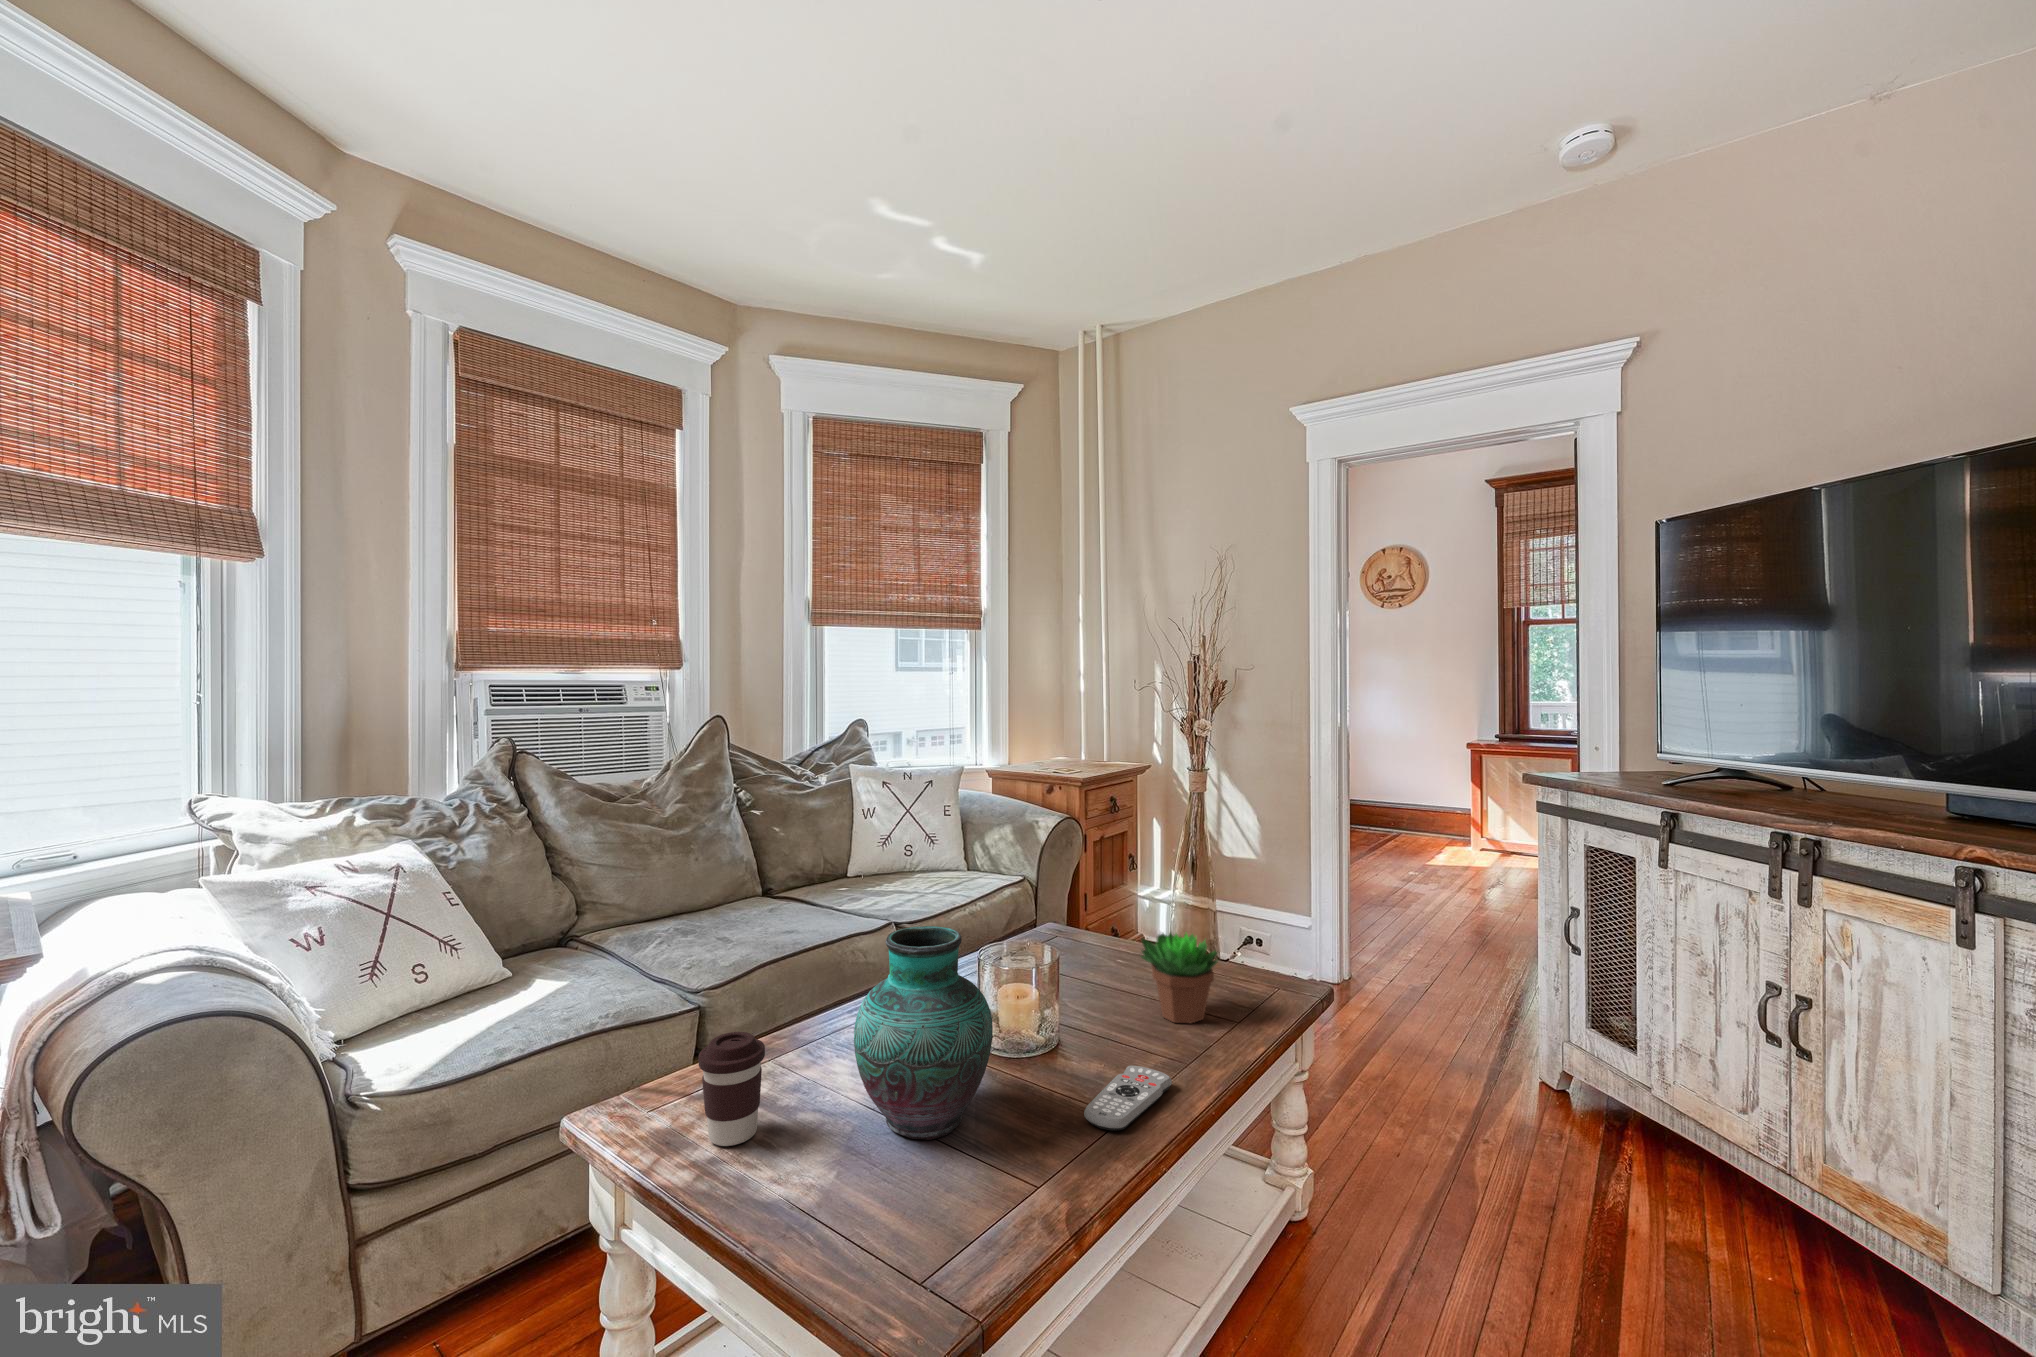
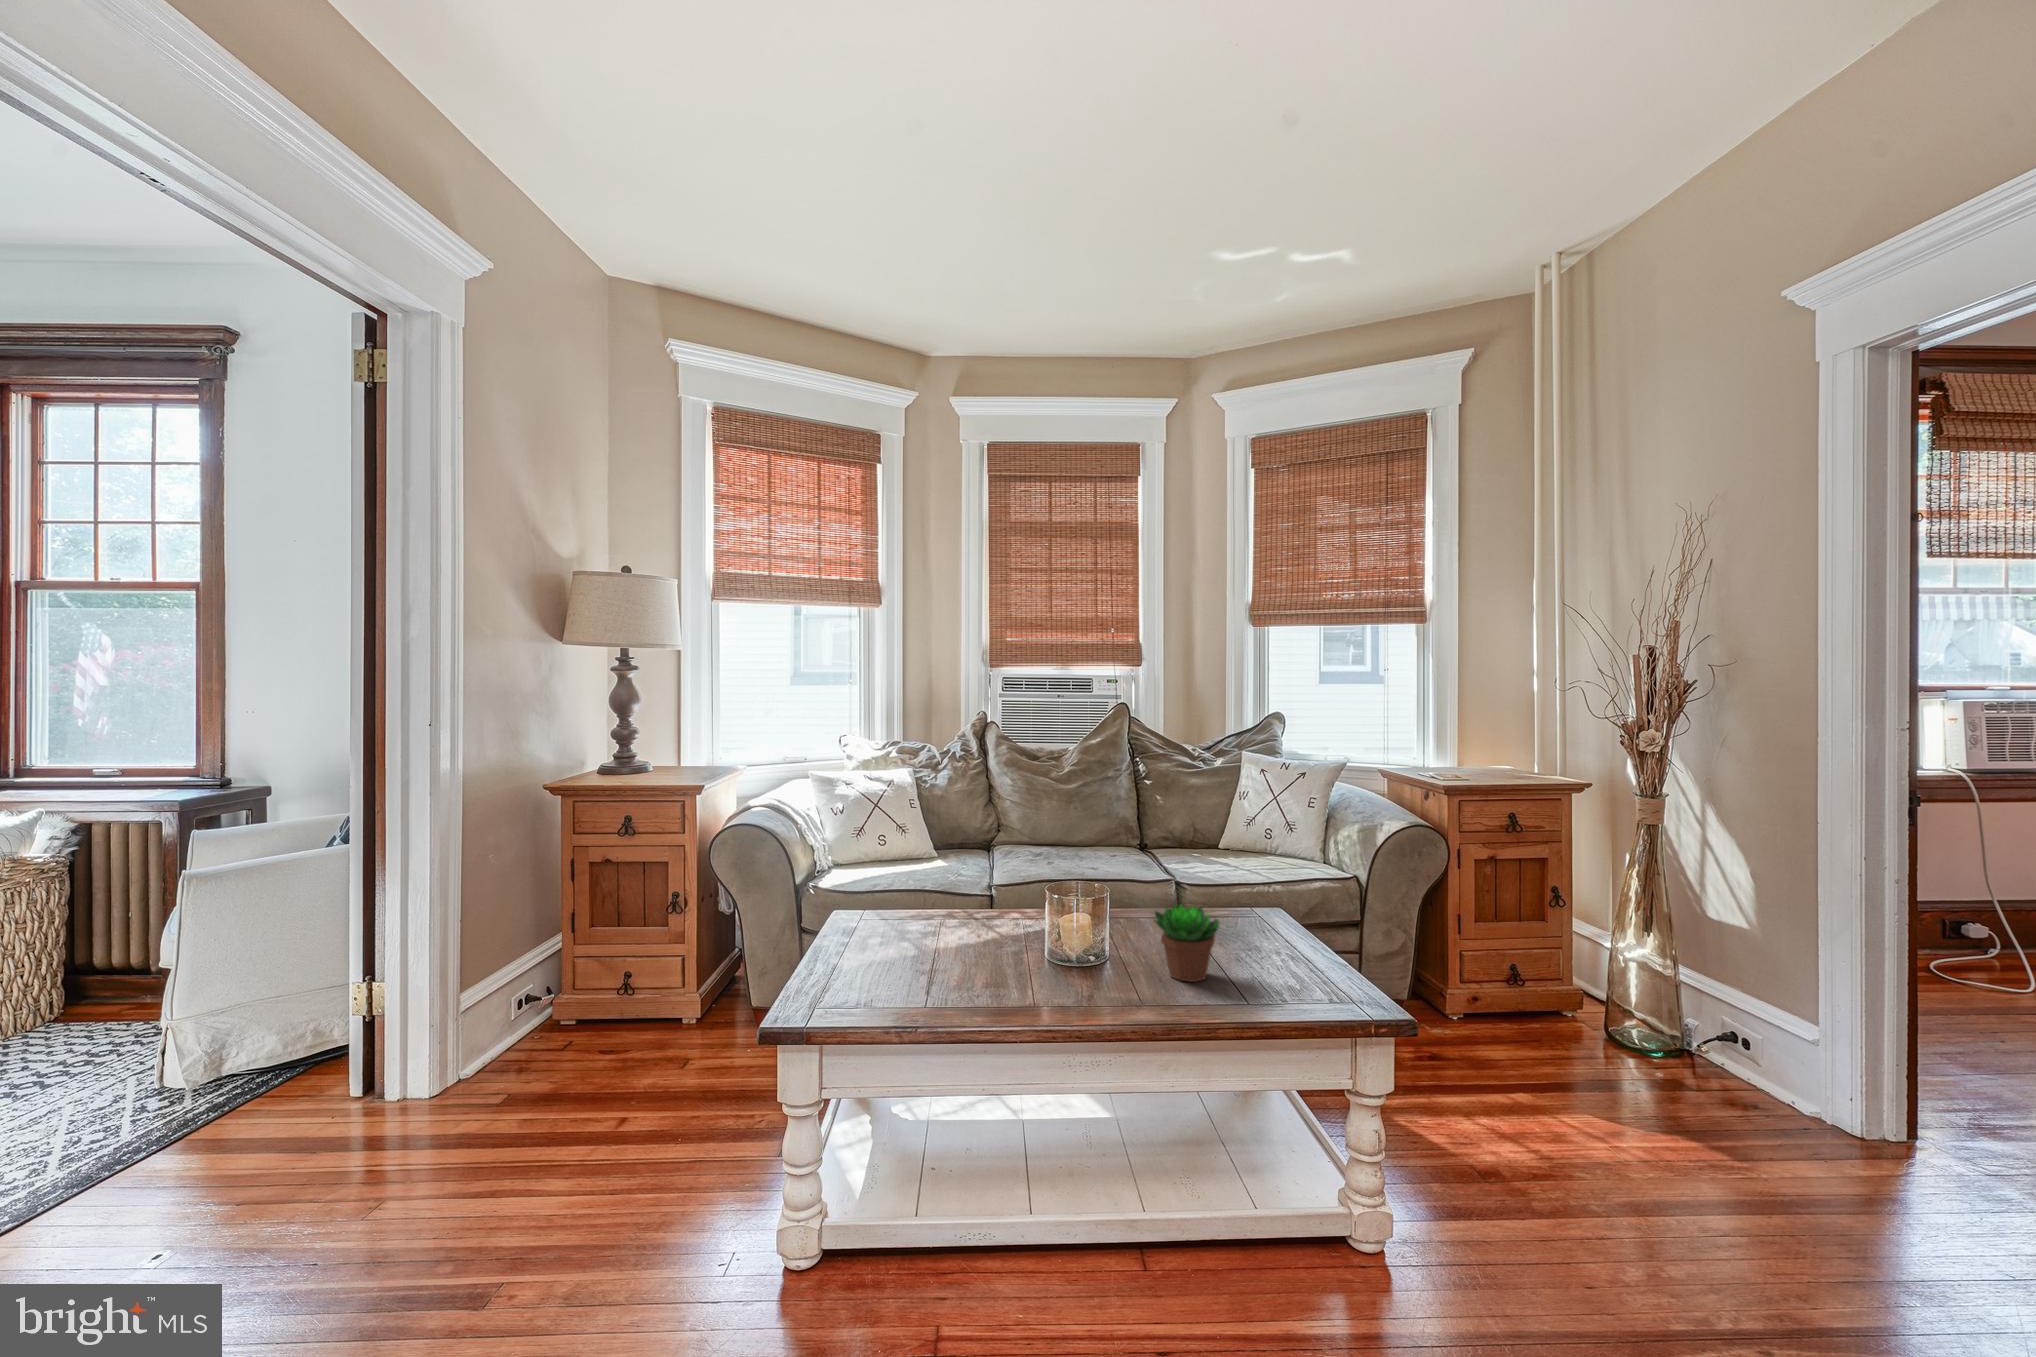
vase: present [854,926,993,1140] -> none [894,840,981,967]
coffee cup: present [698,1032,765,1146] -> none [850,879,885,938]
remote control: present [1084,1066,1172,1130] -> none [990,976,1075,998]

